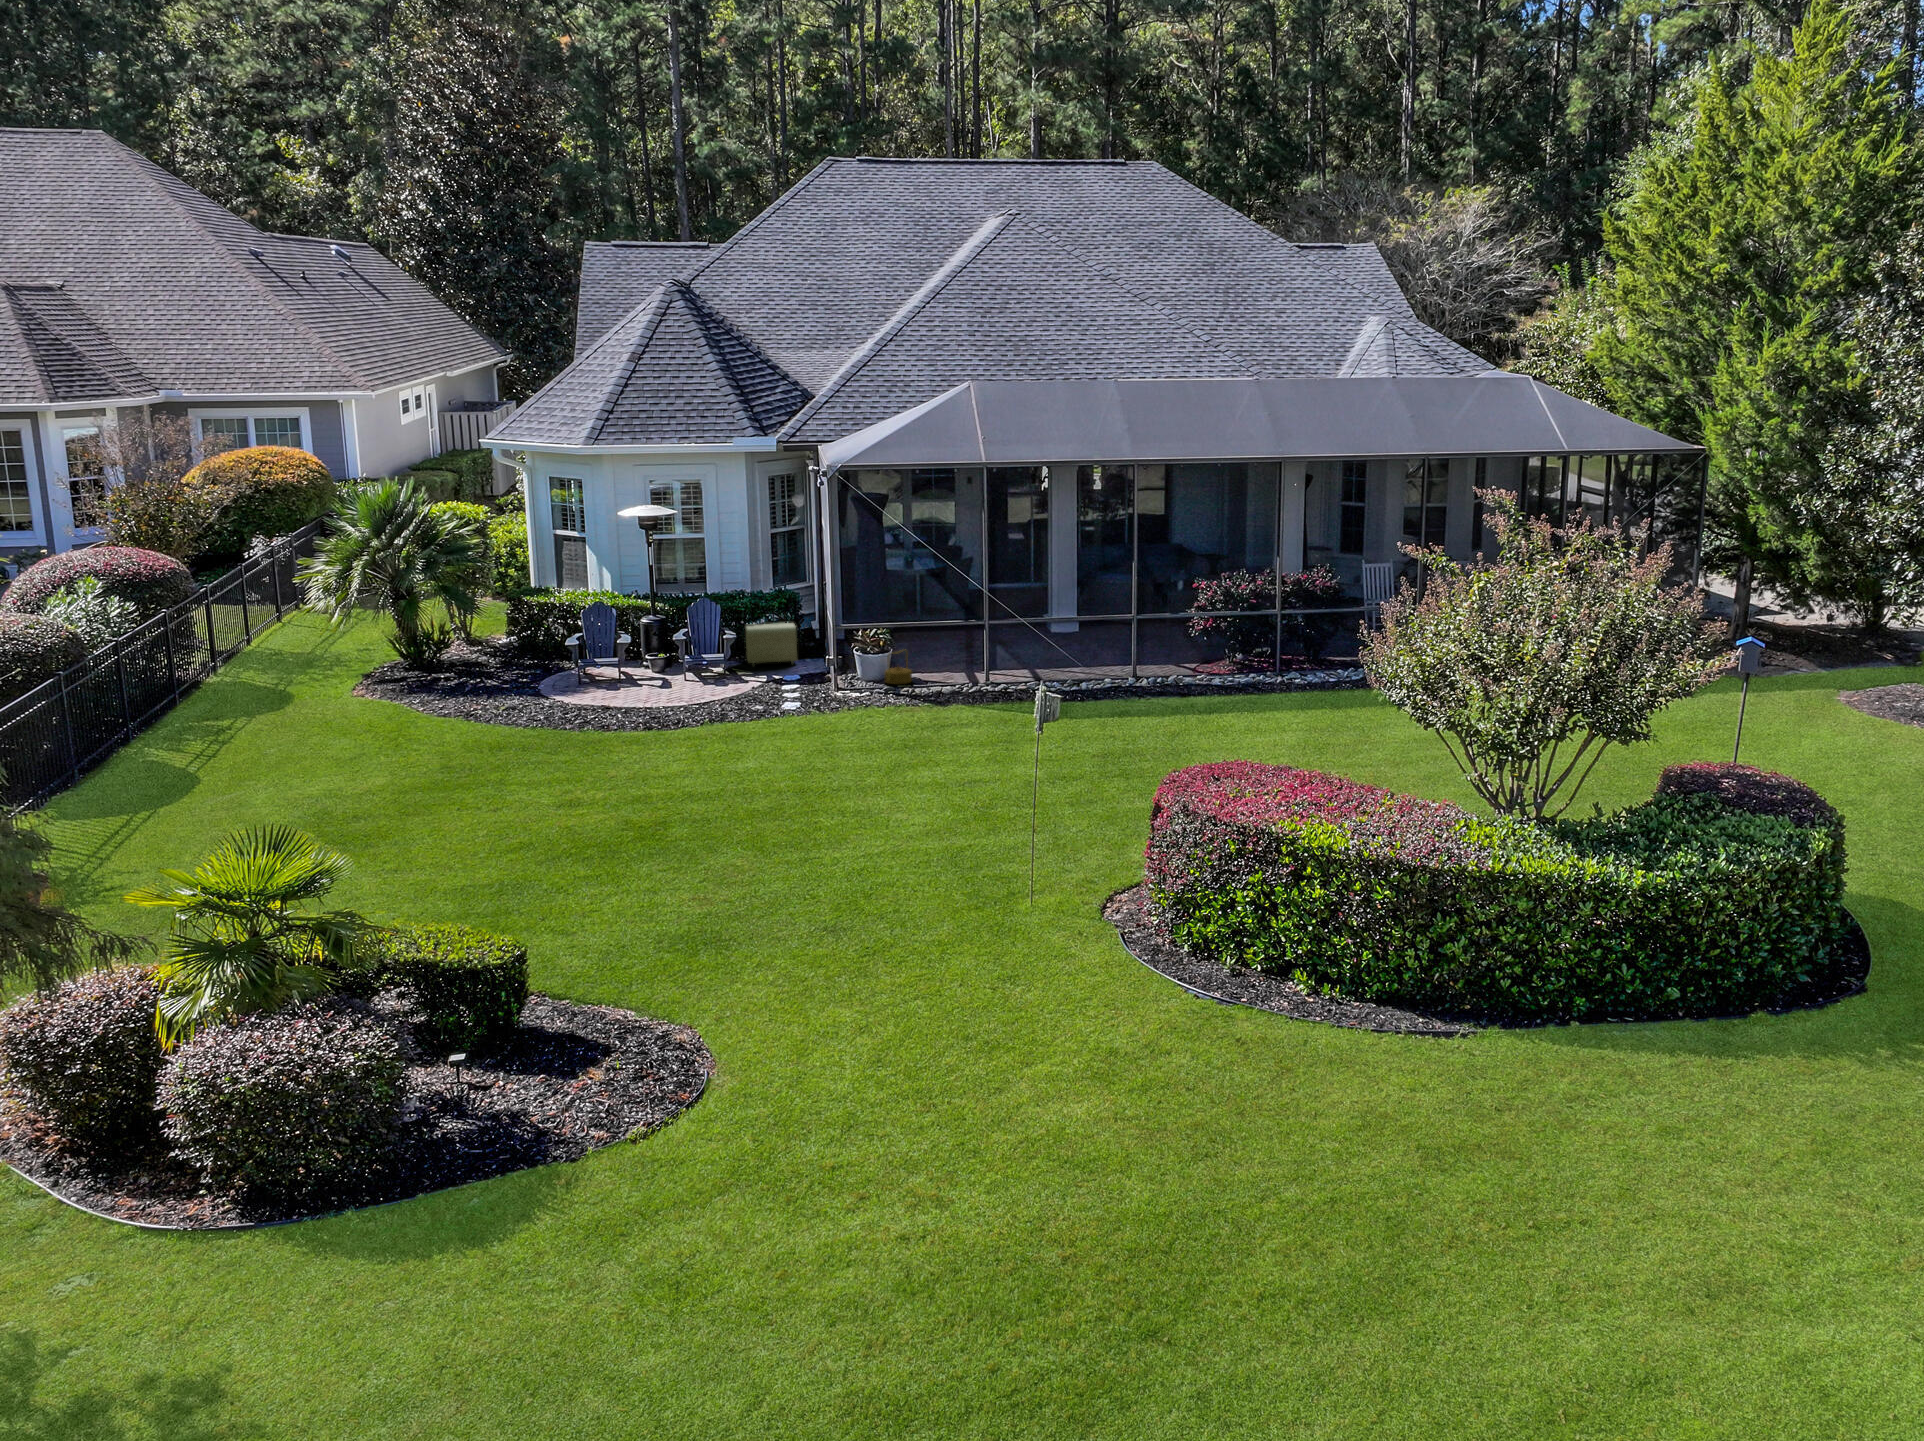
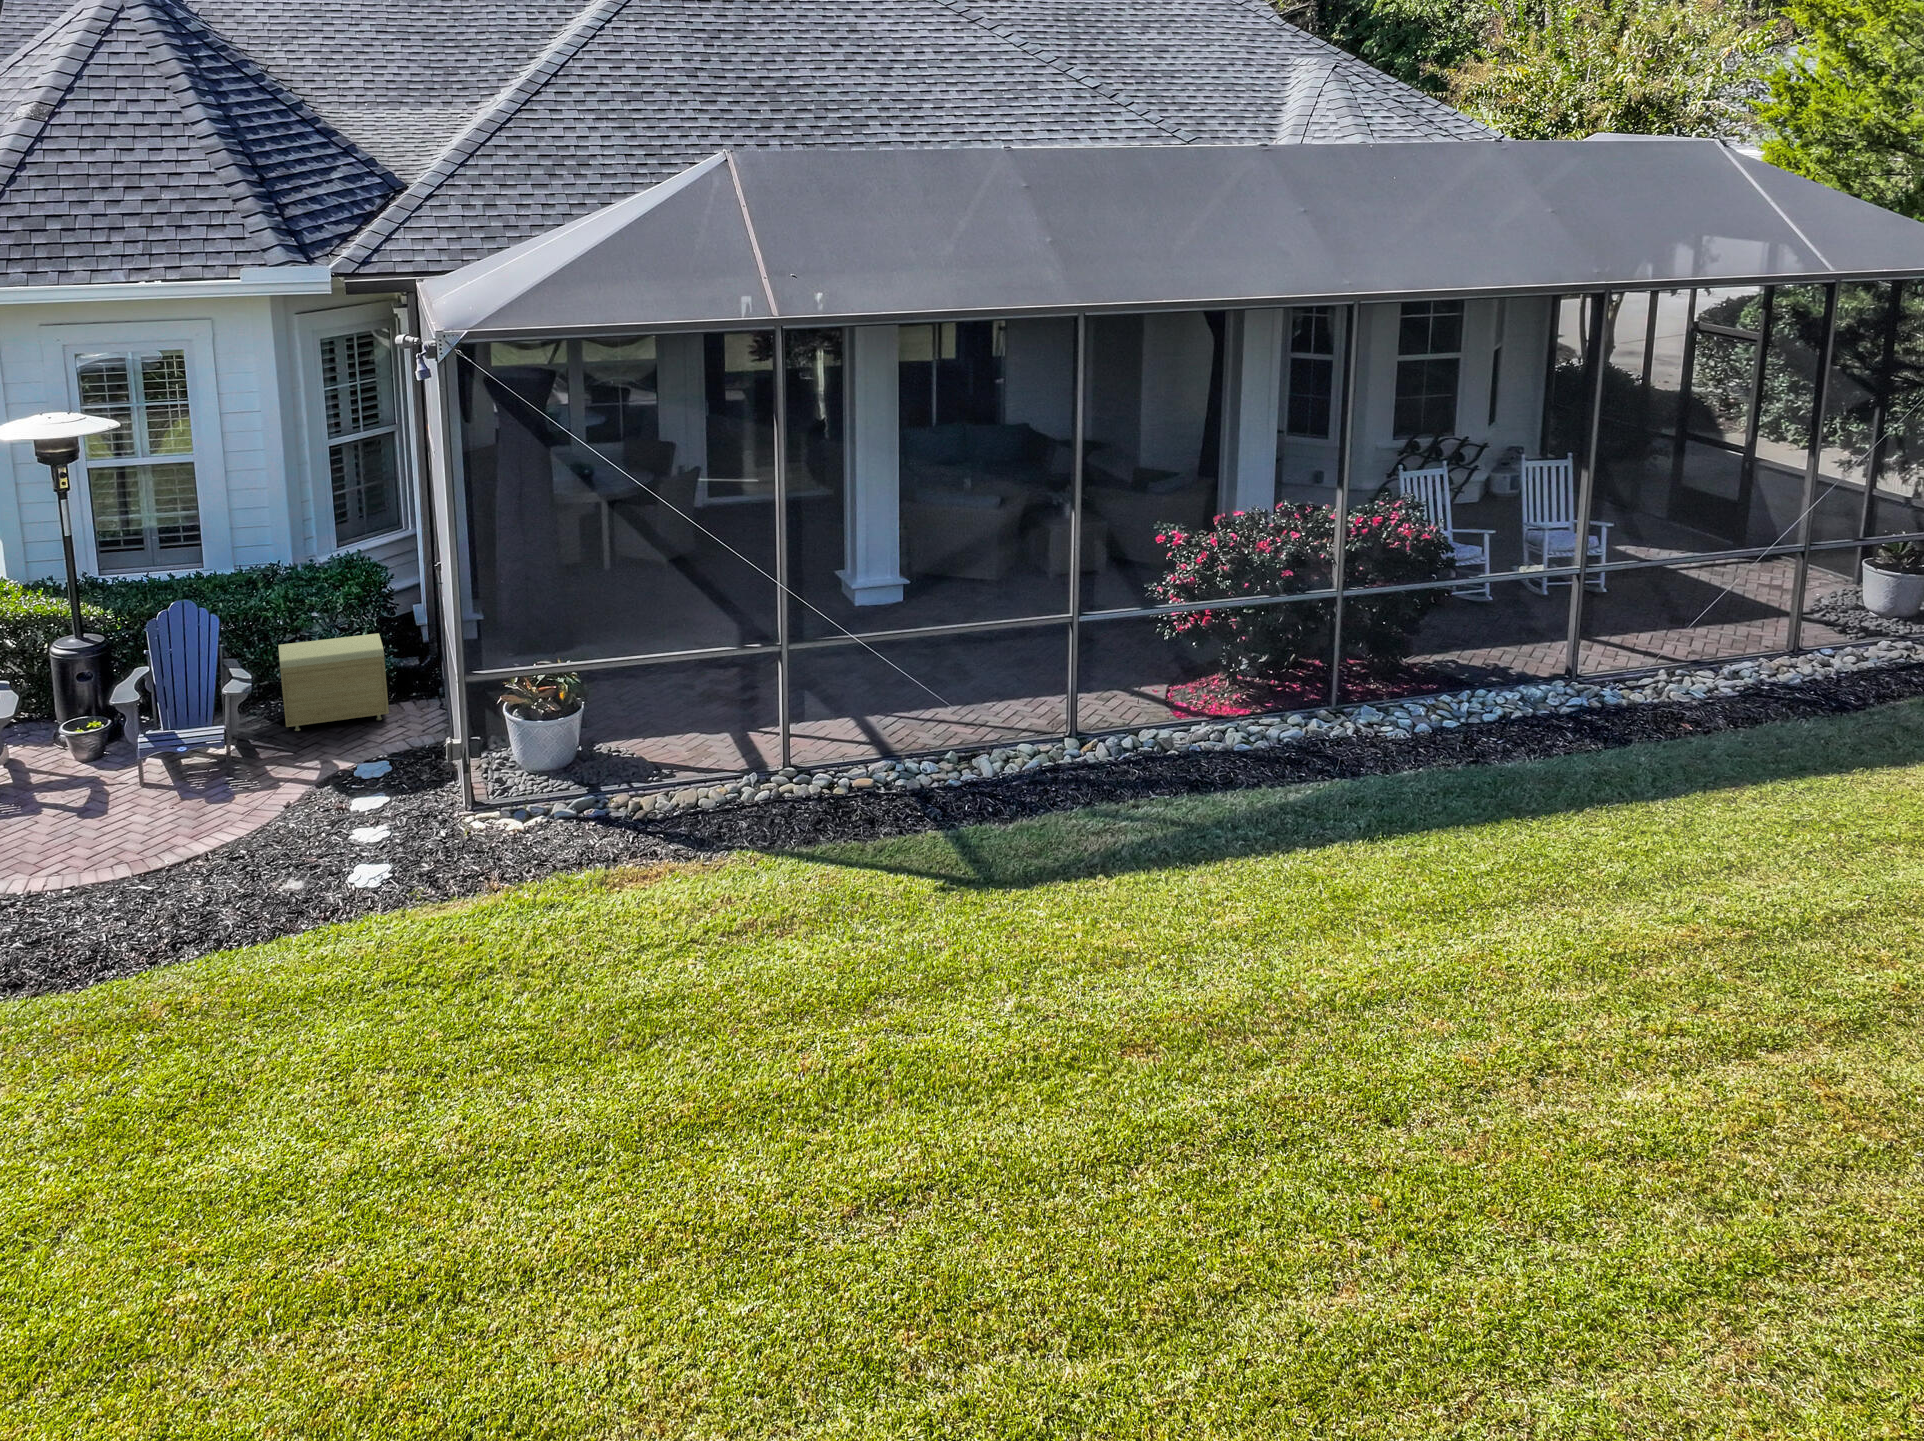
woven basket: present [884,649,912,684] -> none [574,707,635,787]

